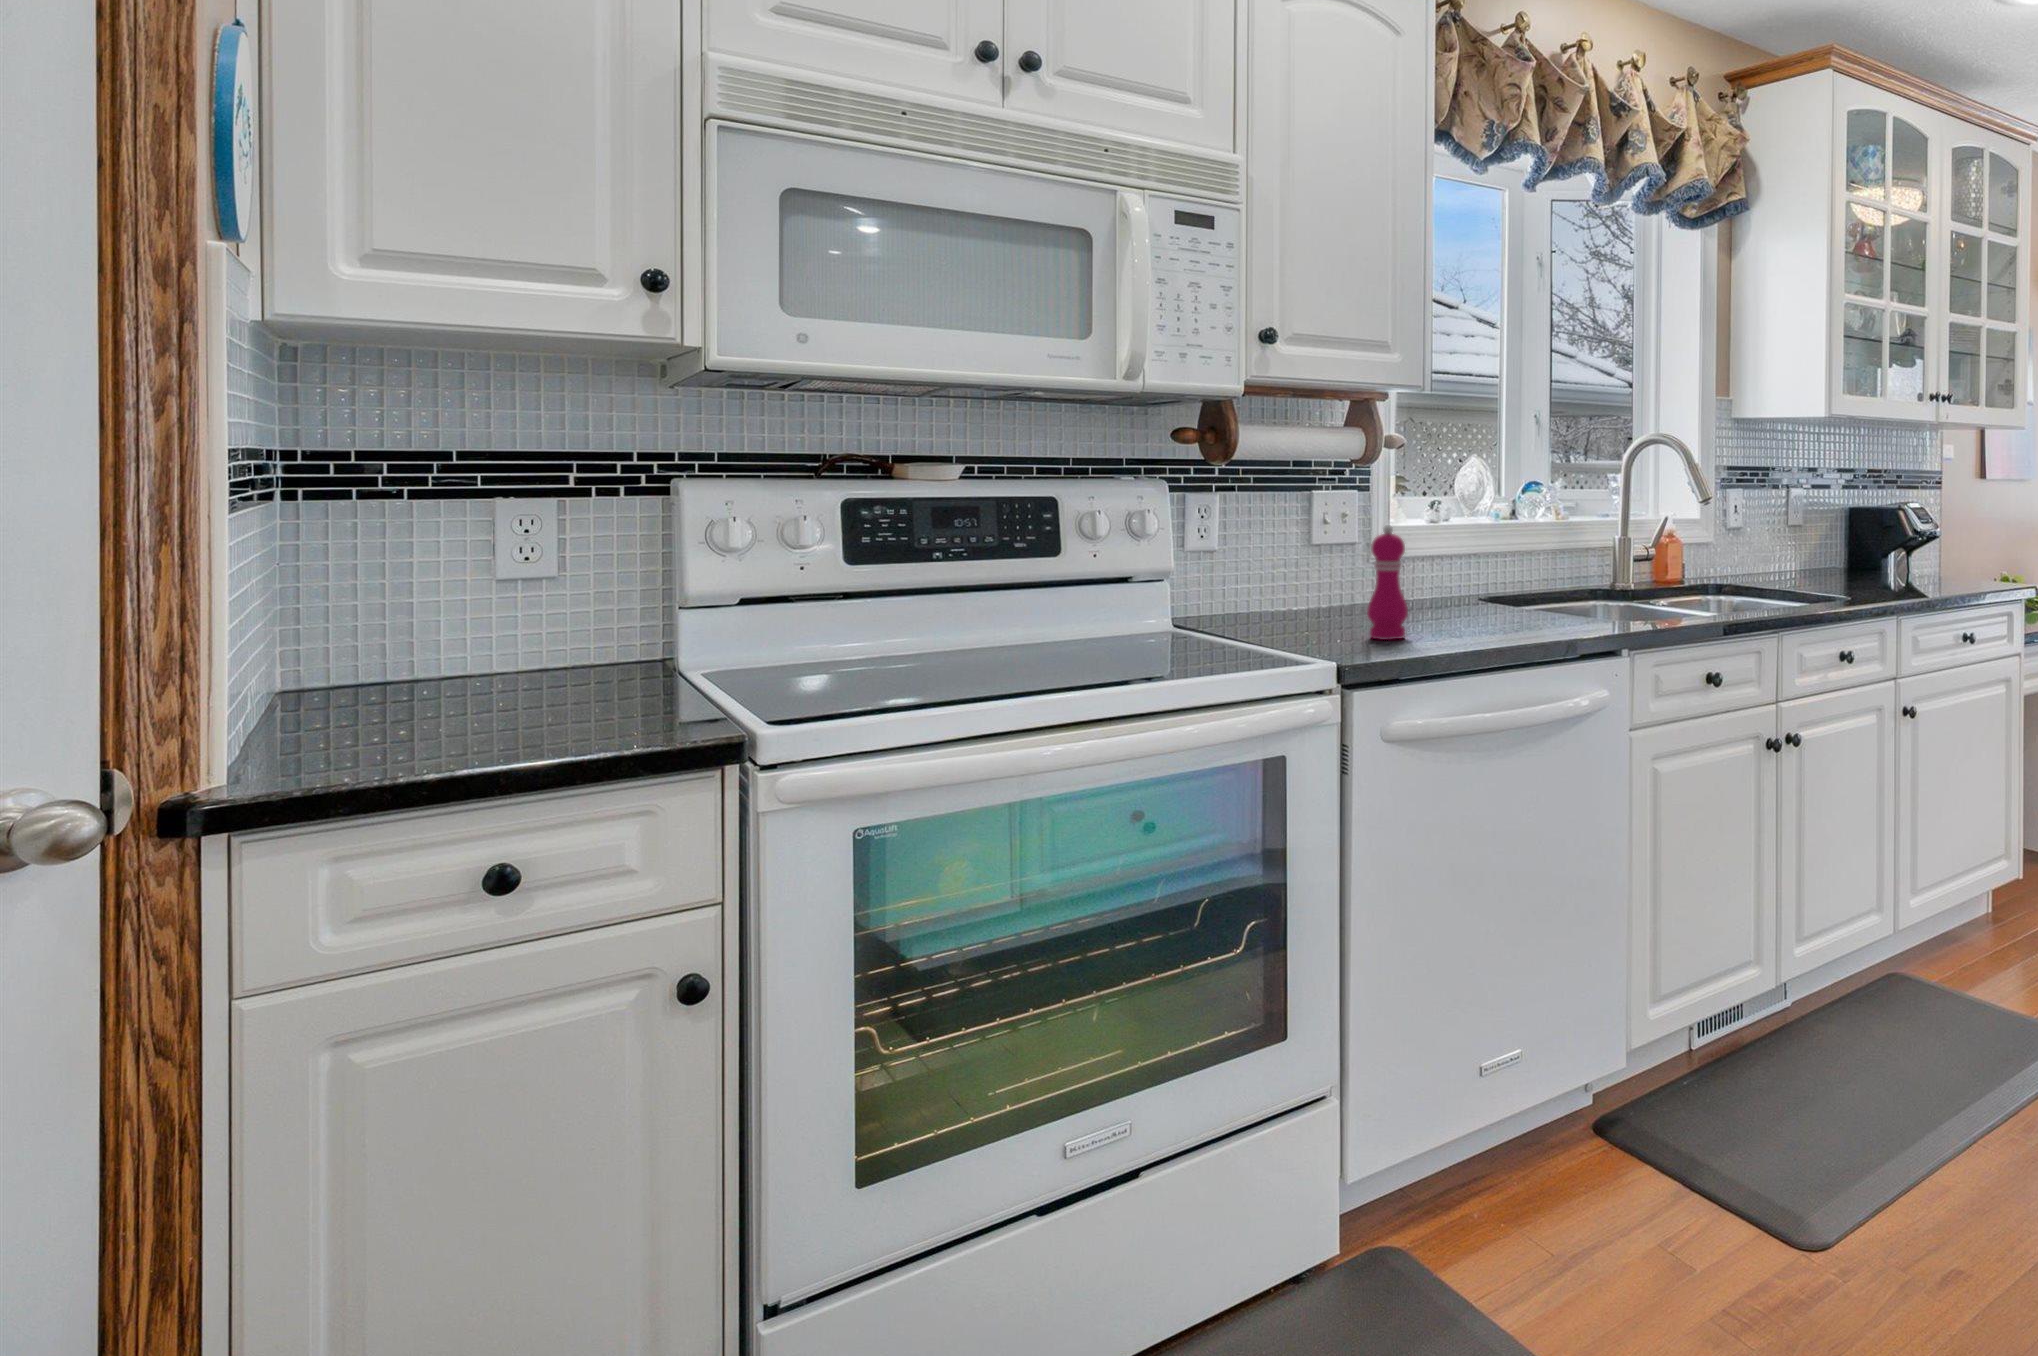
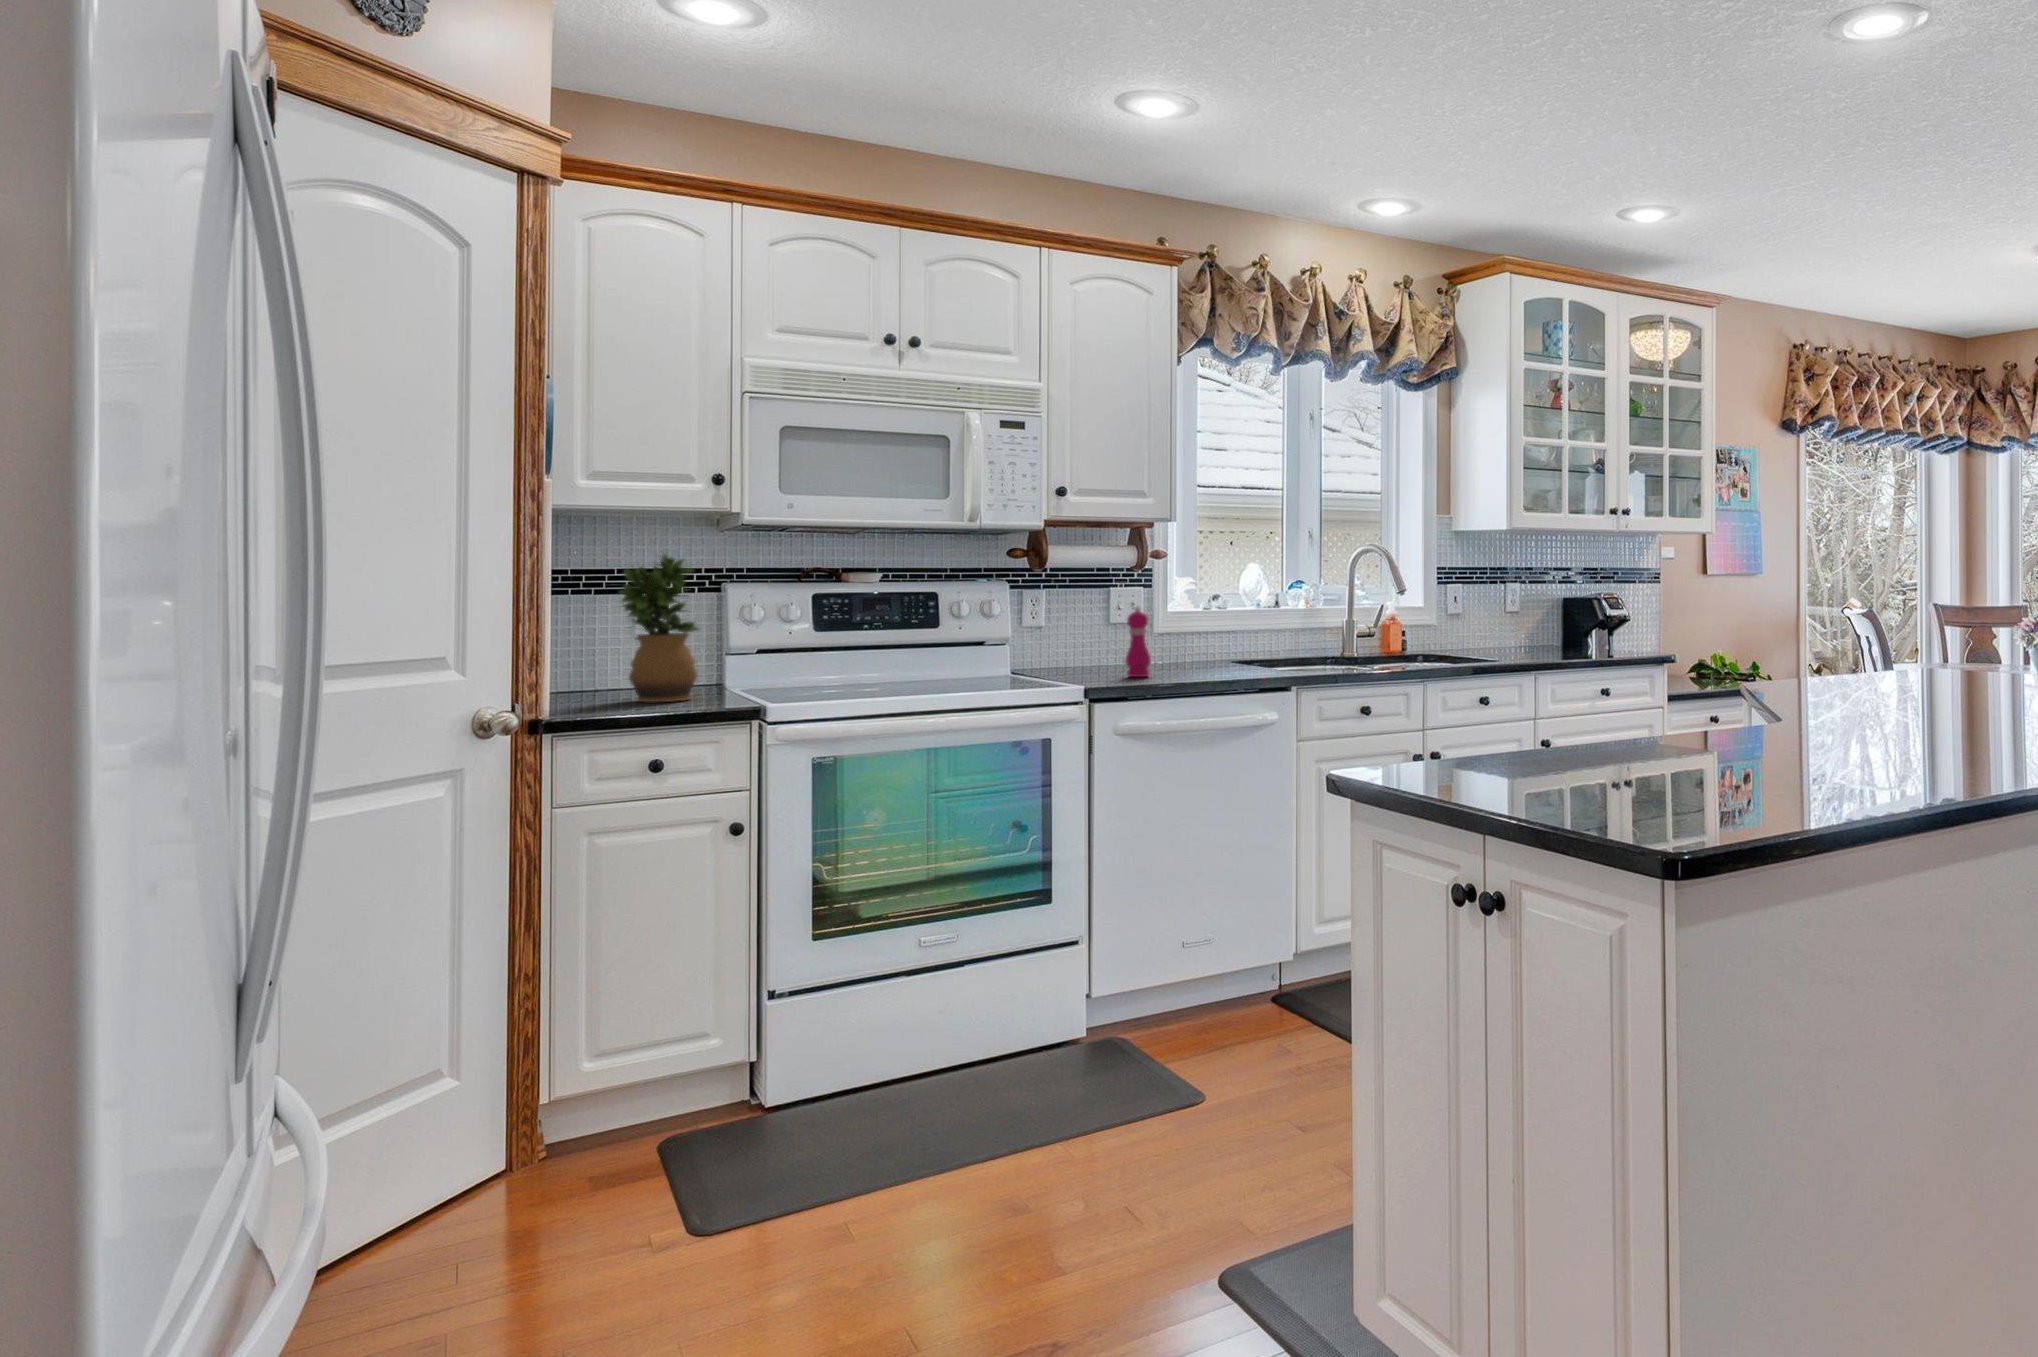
potted plant: none [429,421,617,725] -> present [620,554,698,702]

